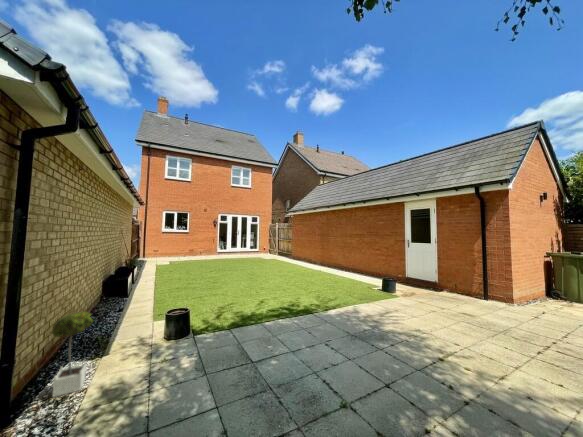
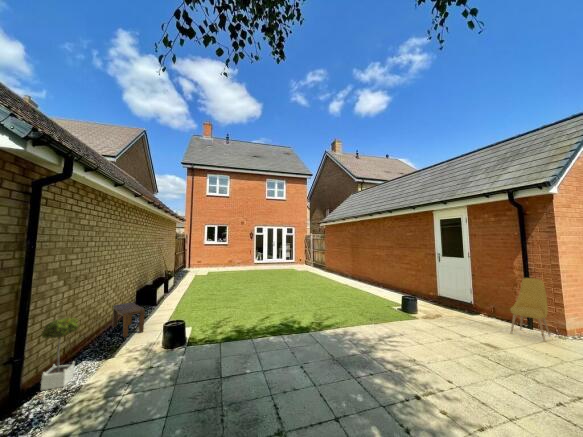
chair: none [475,259,503,309] -> present [510,278,550,341]
bench: none [95,295,139,333] -> present [112,302,145,337]

